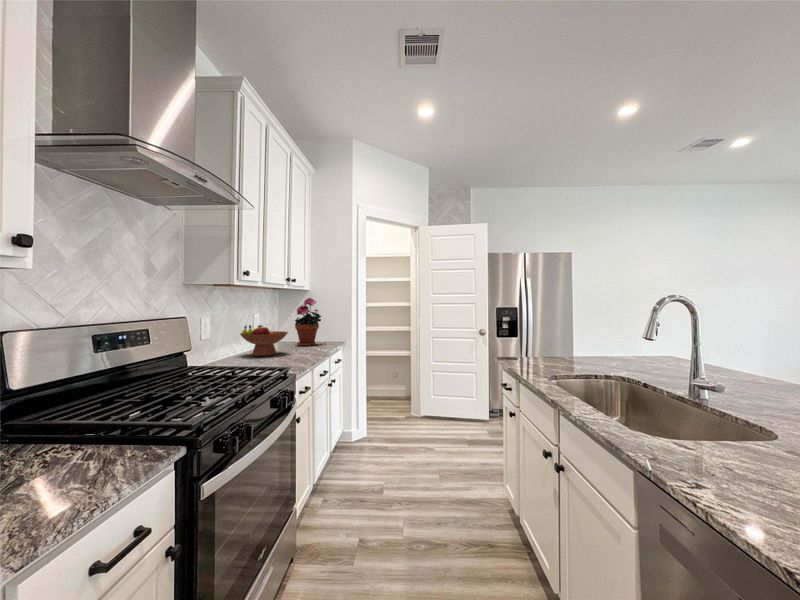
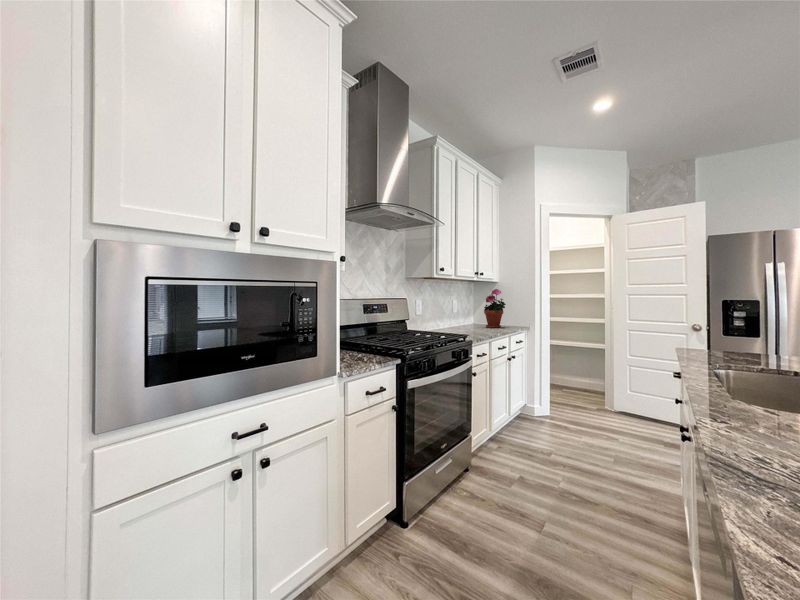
fruit bowl: present [240,325,288,356] -> none [441,308,476,331]

